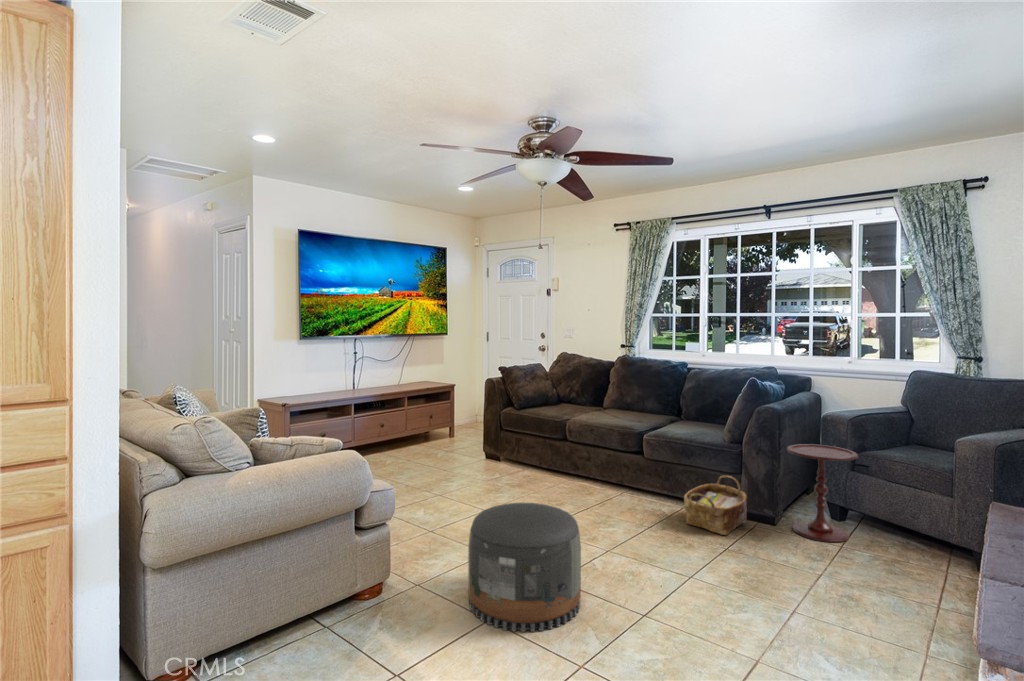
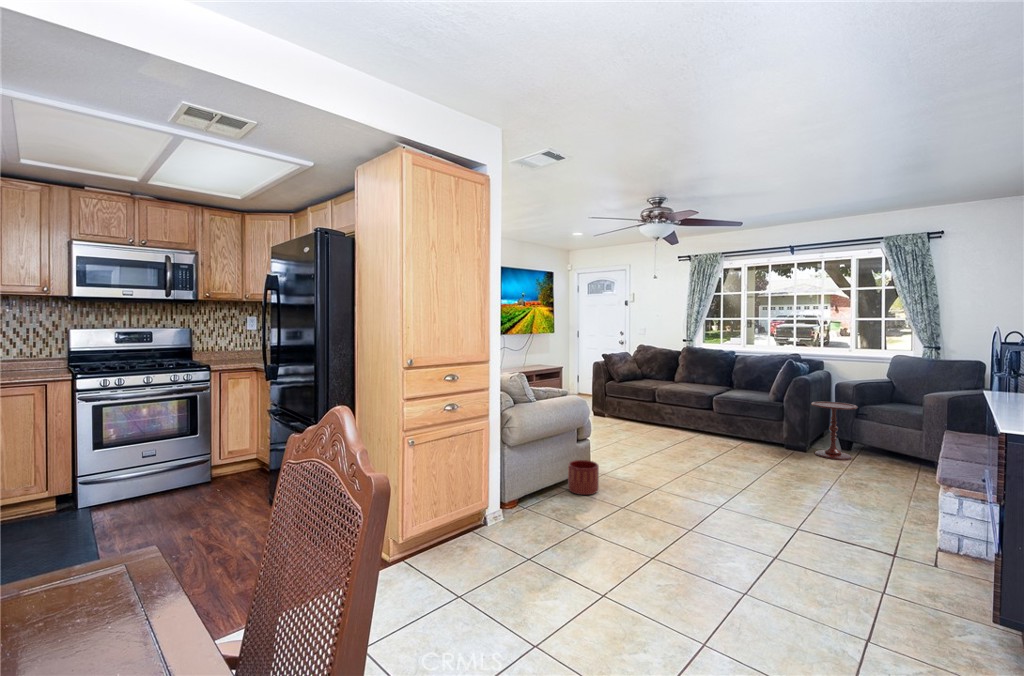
woven basket: present [684,475,747,535] -> none [745,421,786,456]
pouf: present [468,503,581,632] -> none [636,428,701,491]
planter: none [315,575,376,652] -> present [568,460,599,495]

